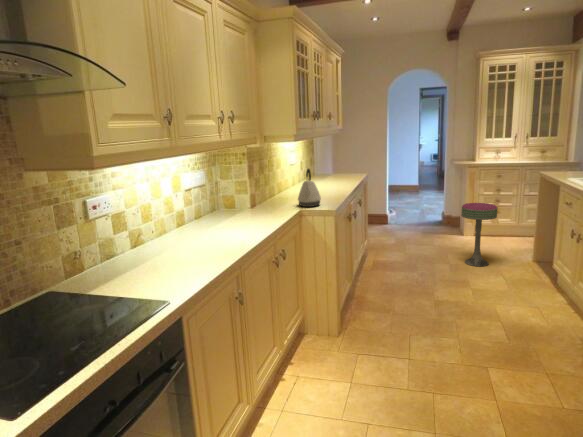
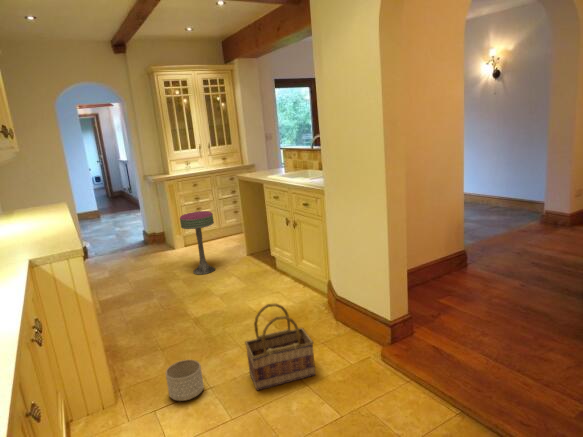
kettle: present [298,169,321,207] -> none [19,197,55,249]
basket: none [445,309,519,401] -> present [245,304,315,390]
planter: none [373,329,404,364] -> present [166,360,204,401]

